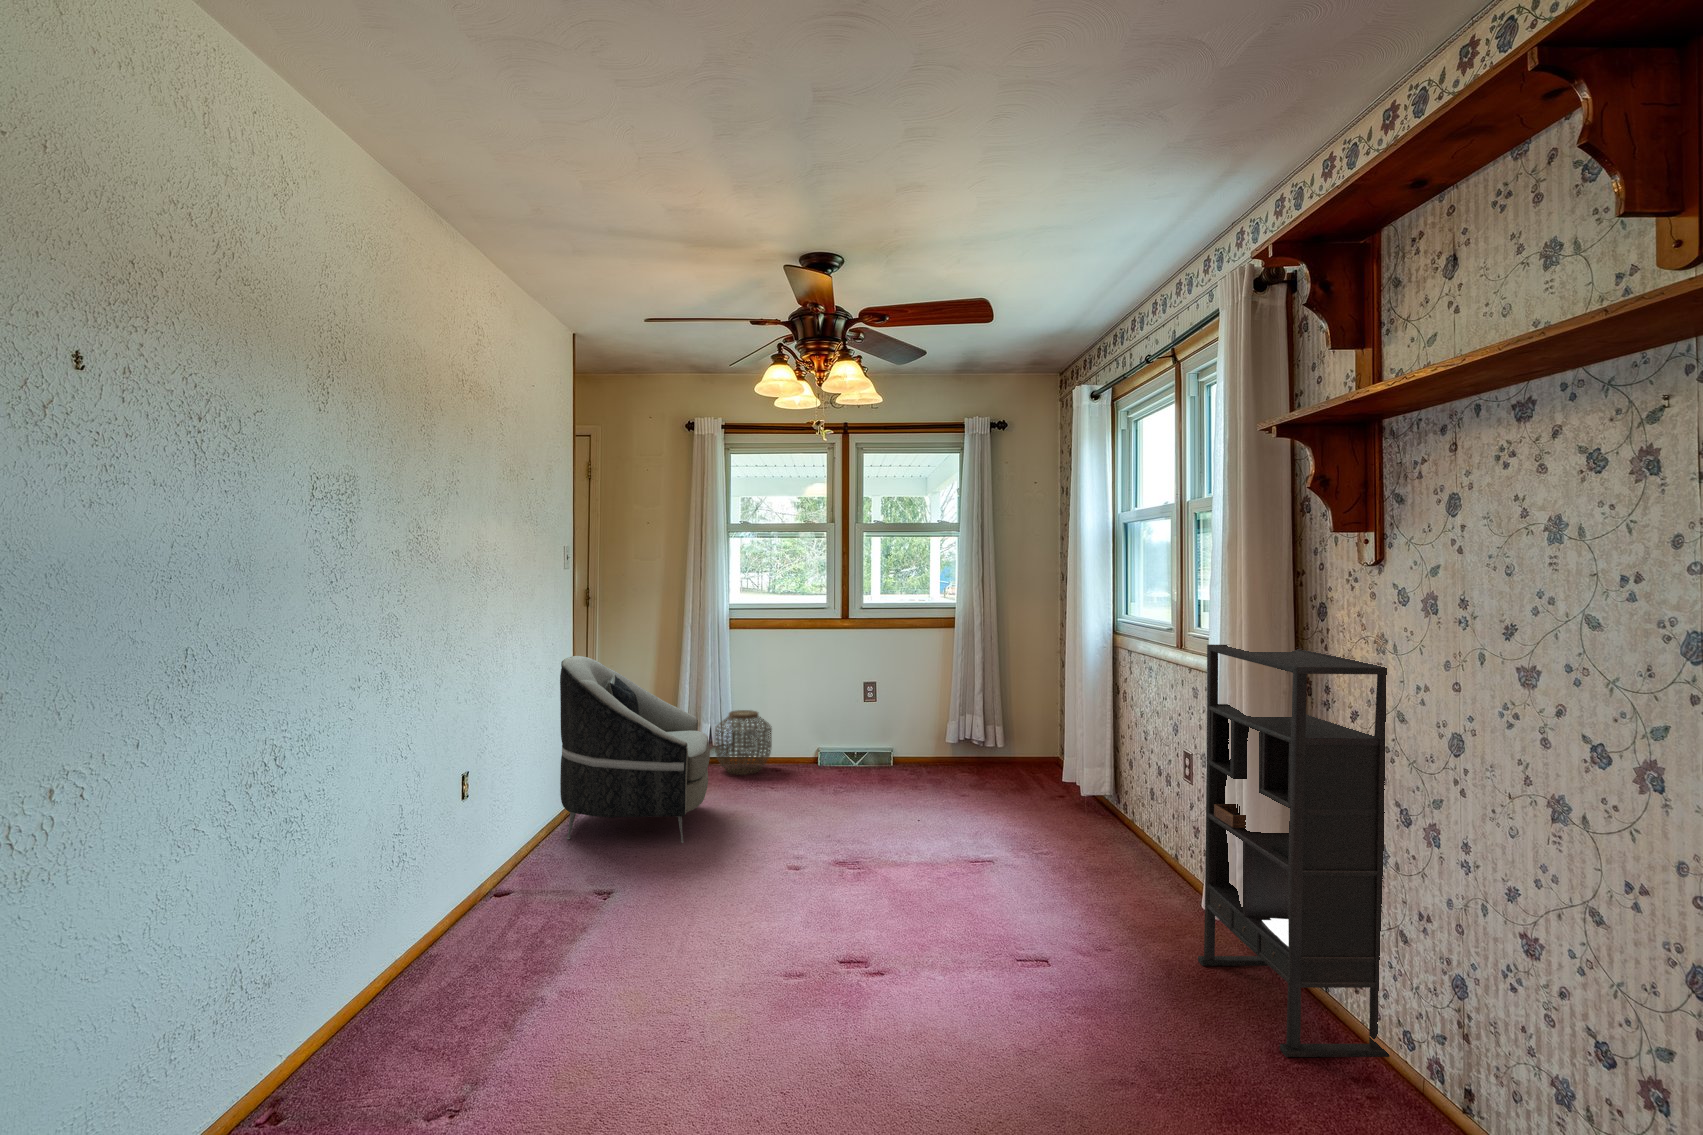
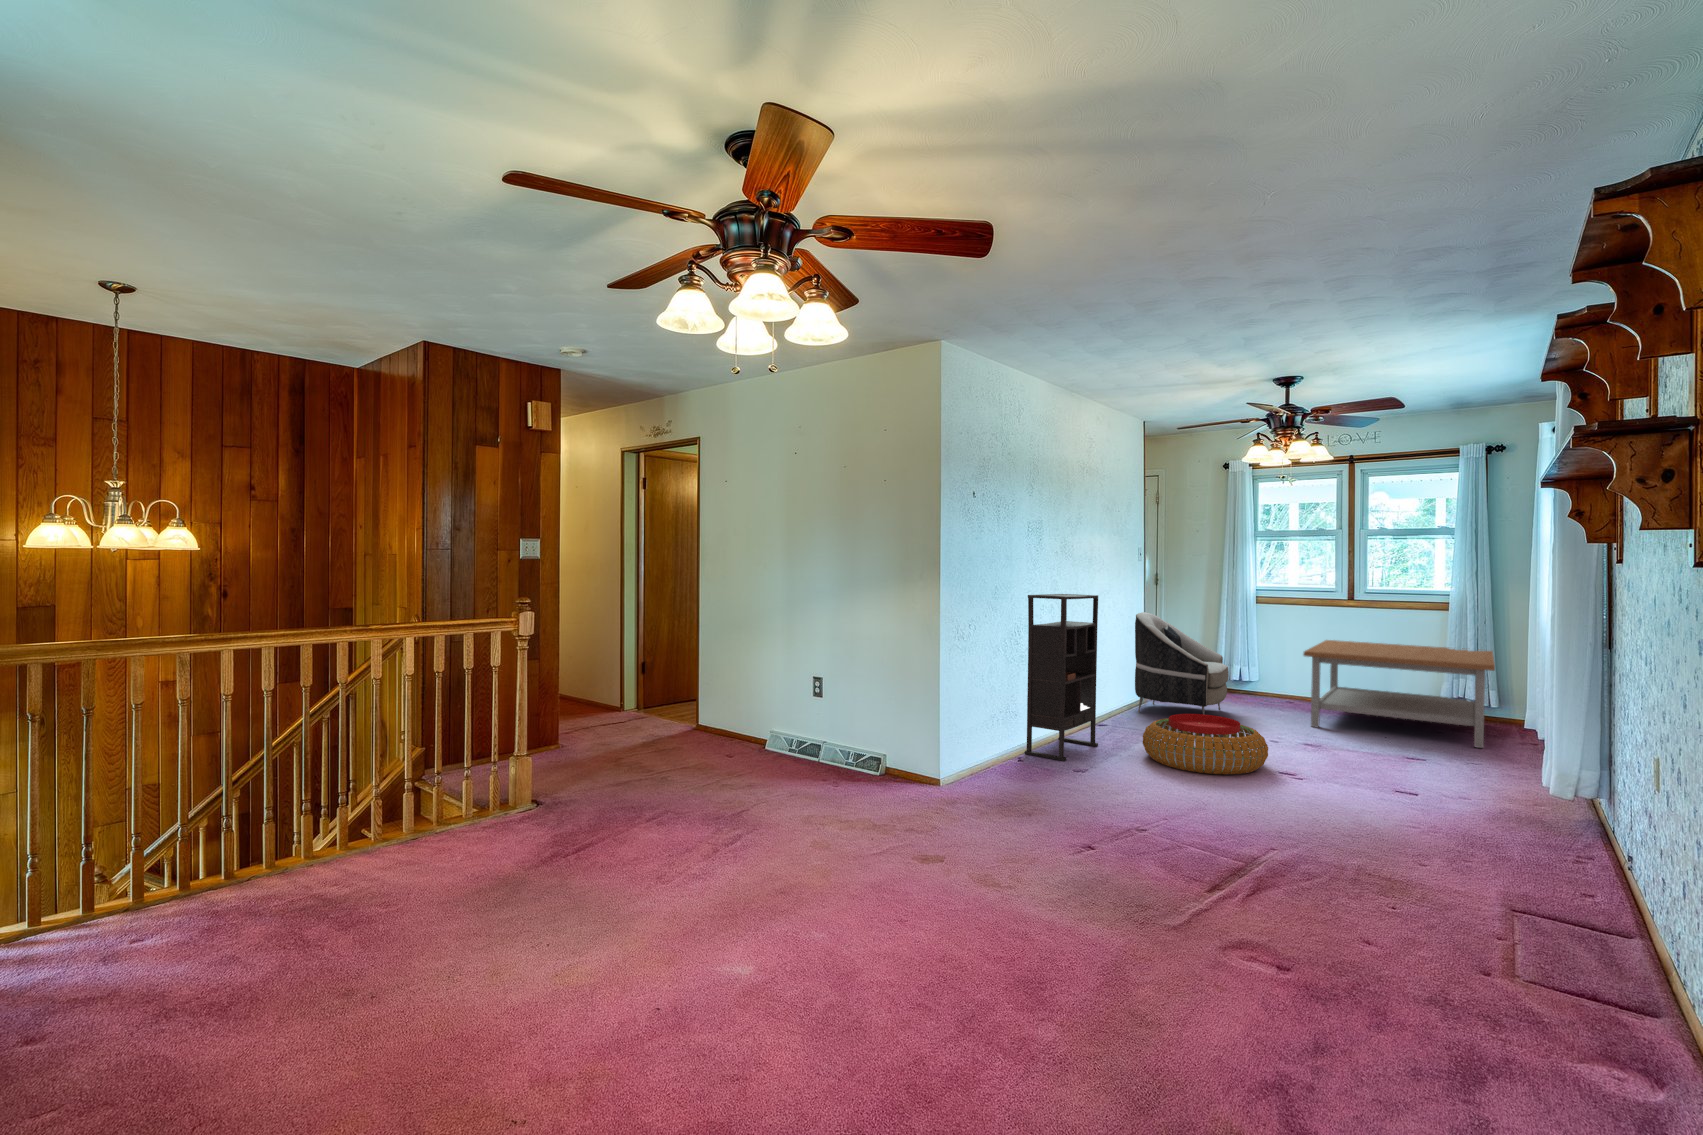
bookshelf: present [1198,644,1390,1057] -> present [1025,594,1098,761]
coffee table: none [818,675,1044,818] -> present [1303,640,1495,748]
woven basket: present [715,710,772,774] -> none [1243,659,1286,703]
pouf: none [598,868,838,1029] -> present [1143,714,1268,774]

